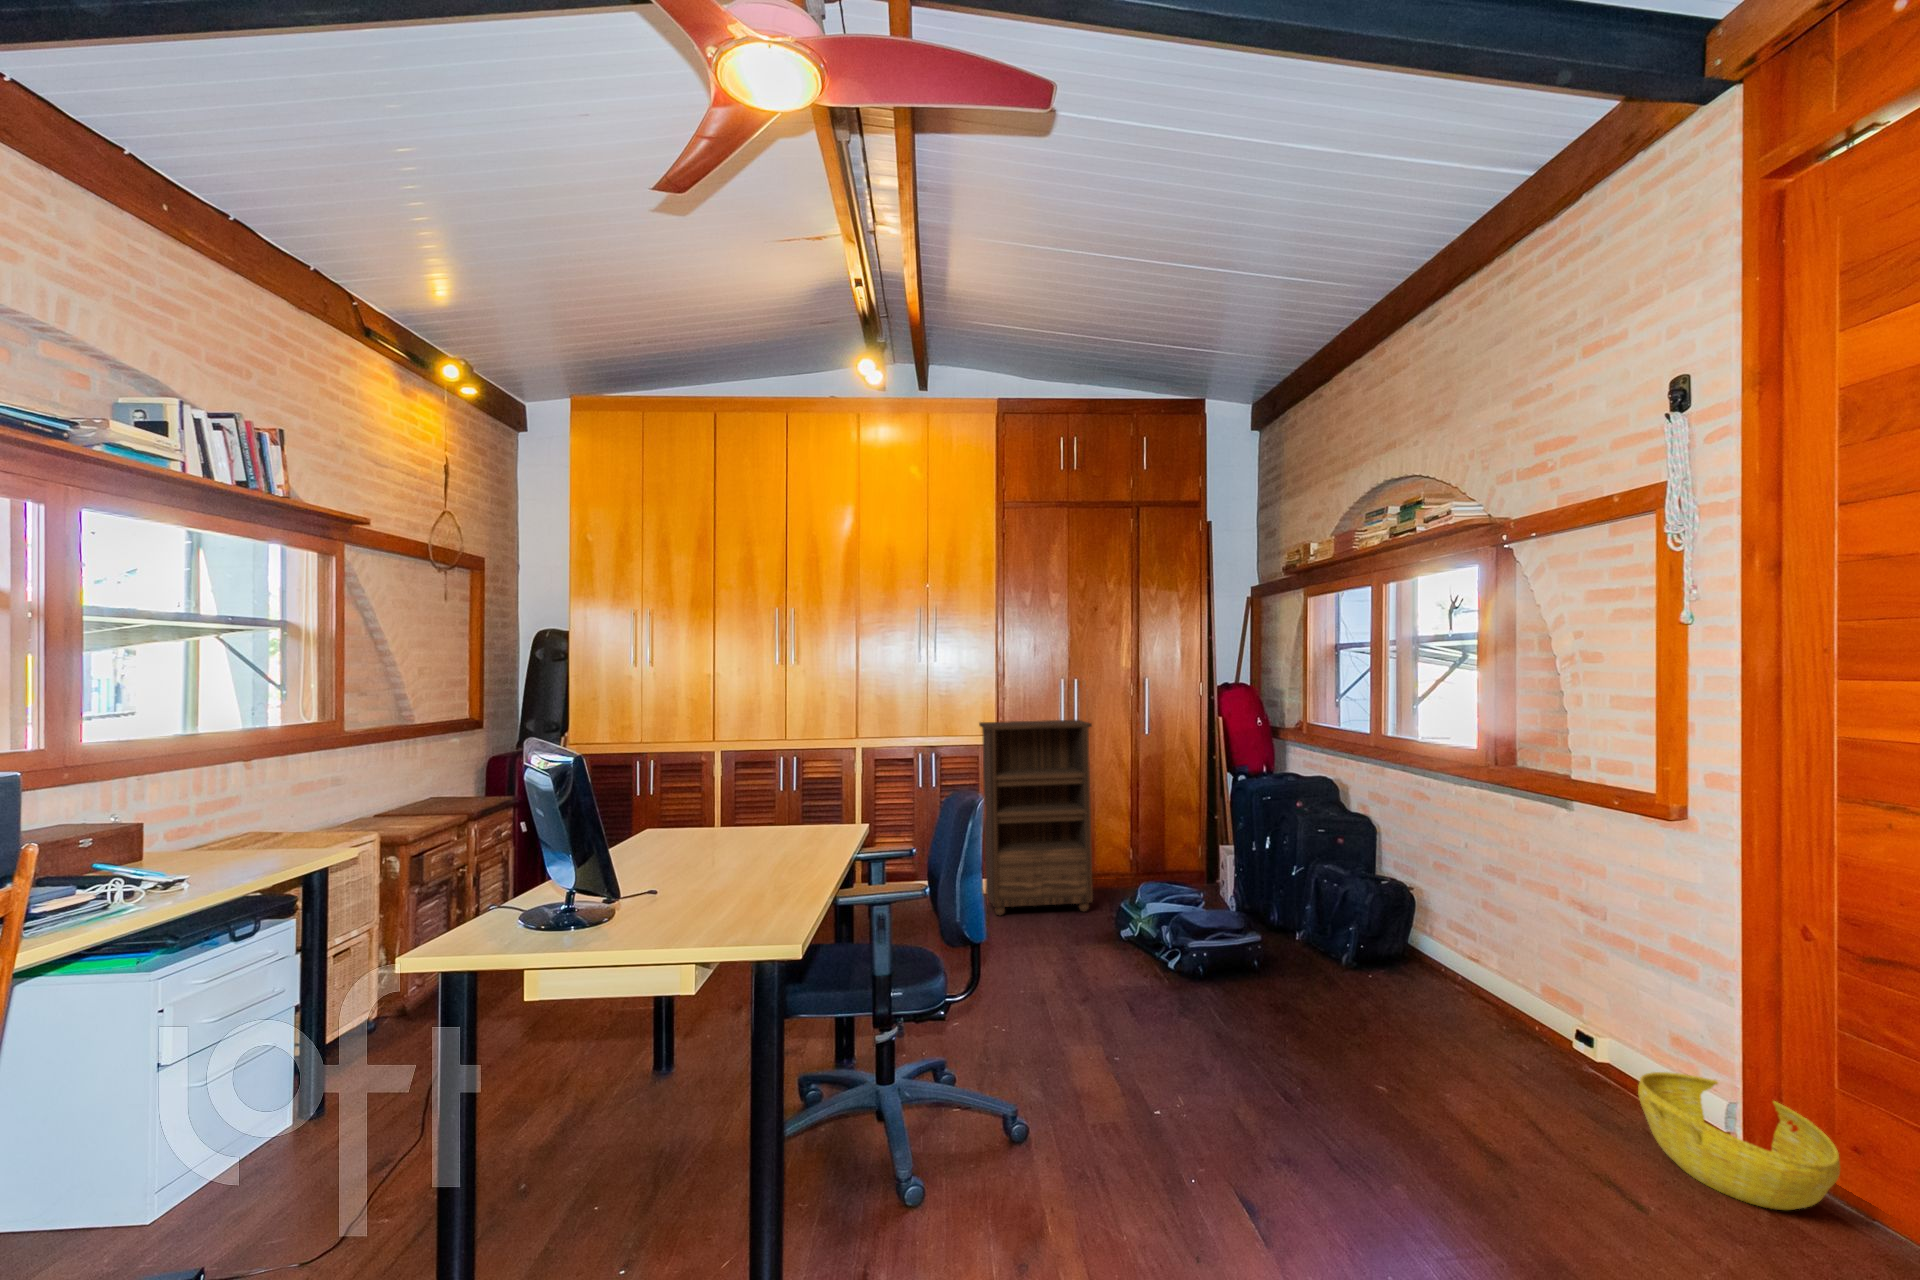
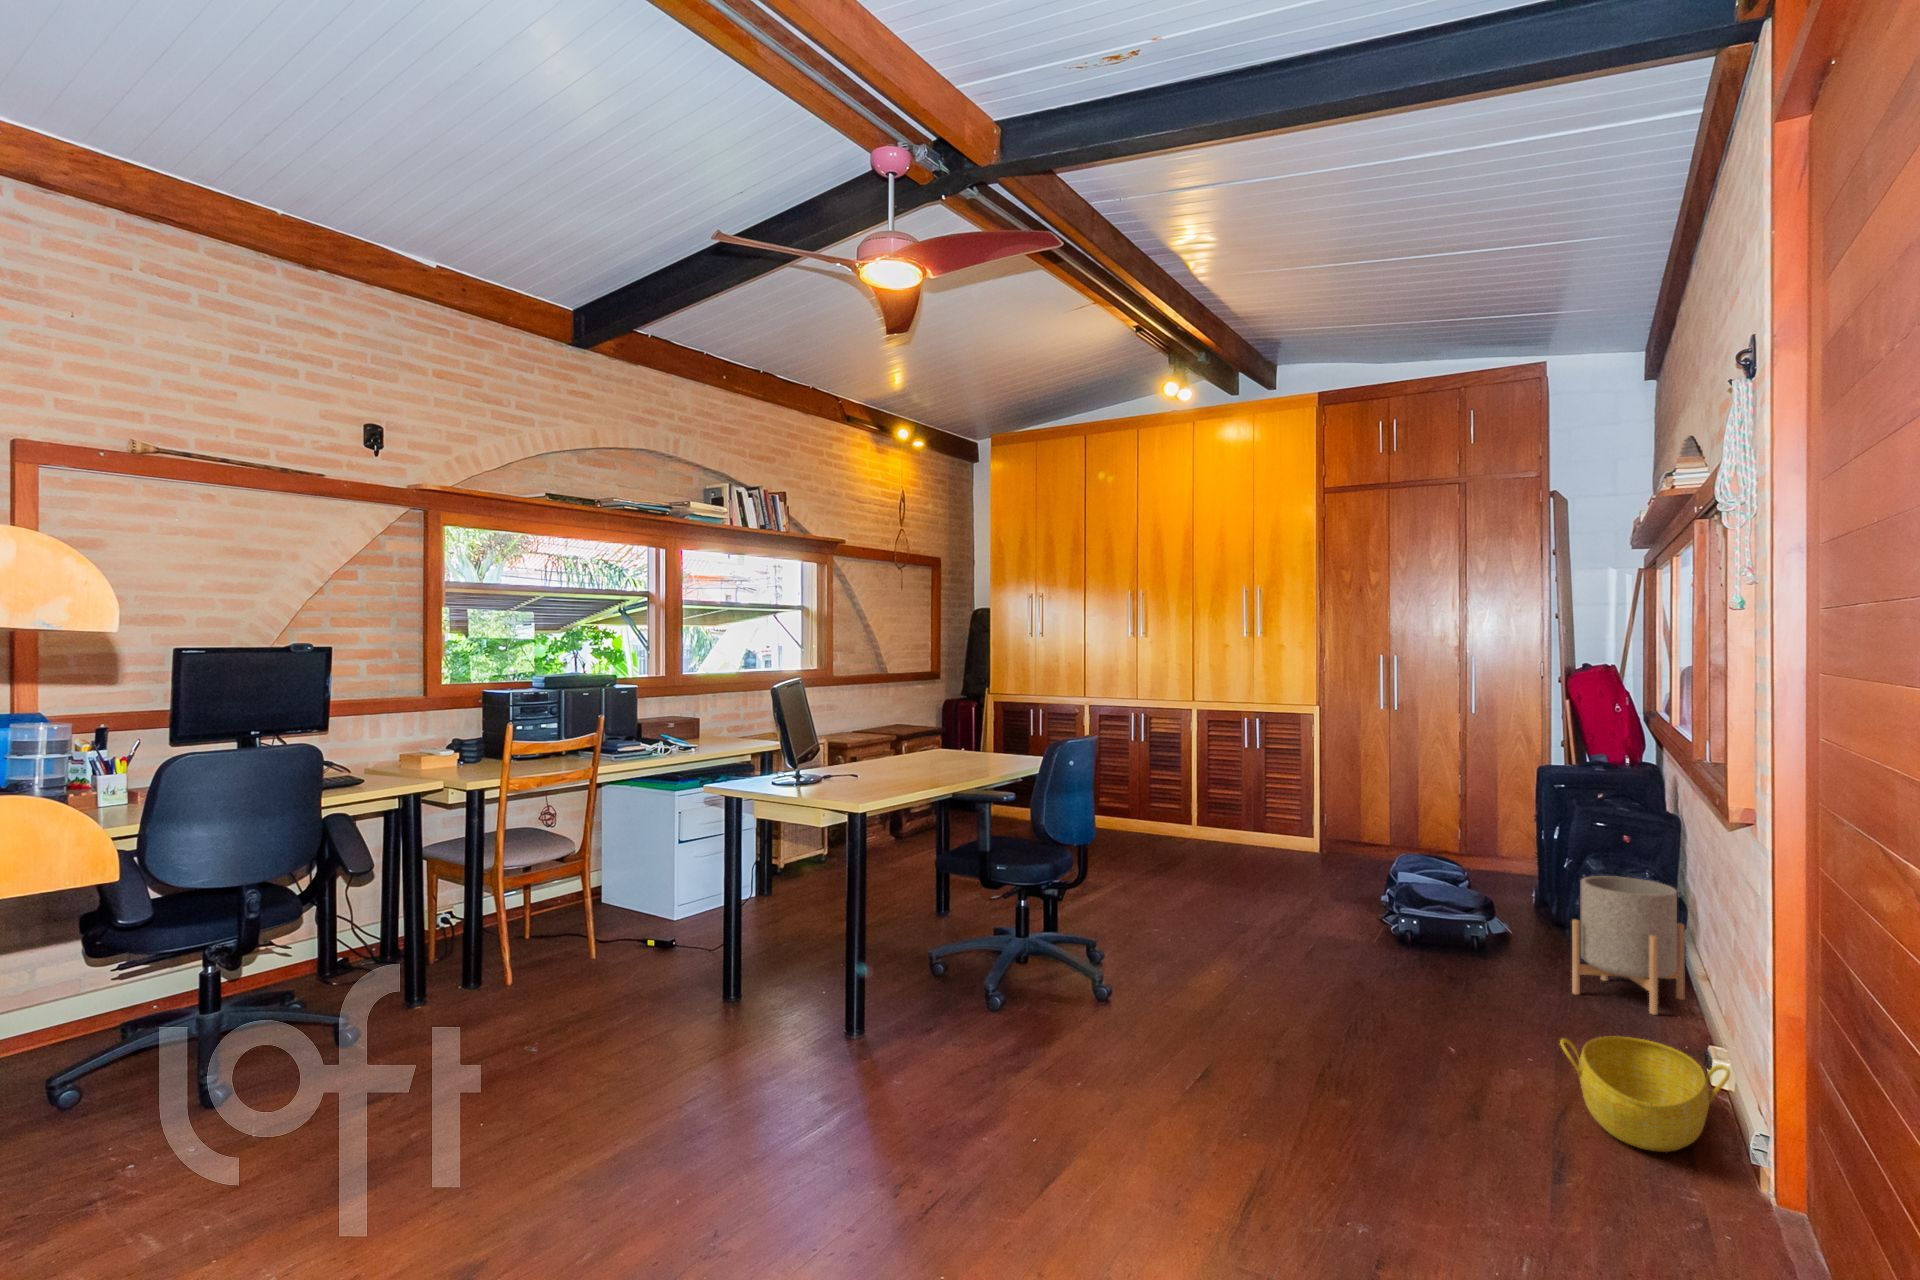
bookshelf: present [979,720,1093,915] -> none [1282,695,1393,876]
planter: none [1413,888,1510,1024] -> present [1572,876,1685,1015]

